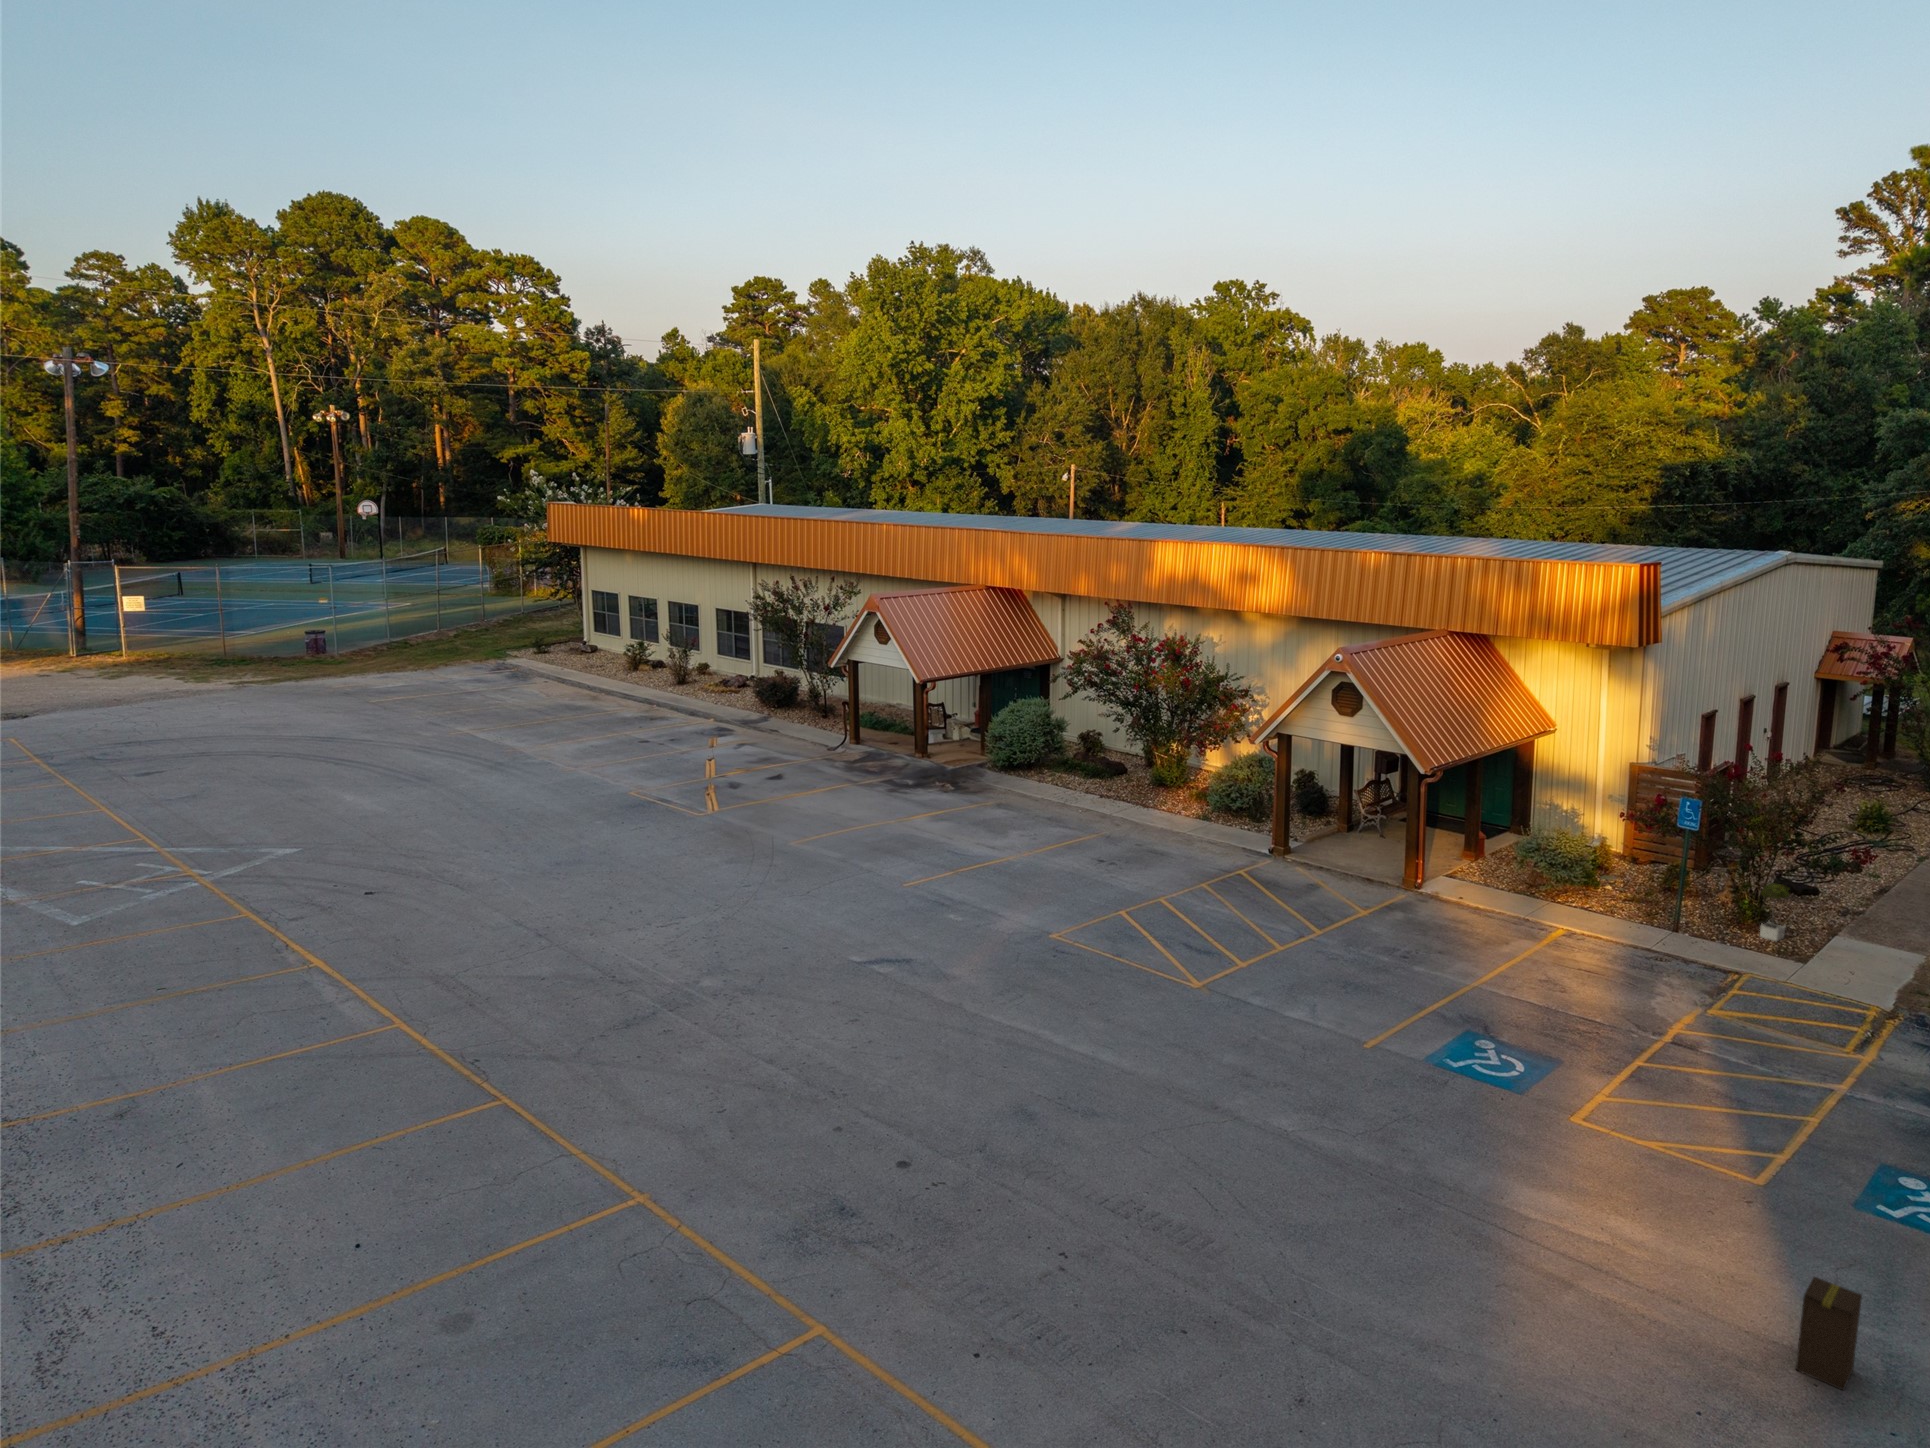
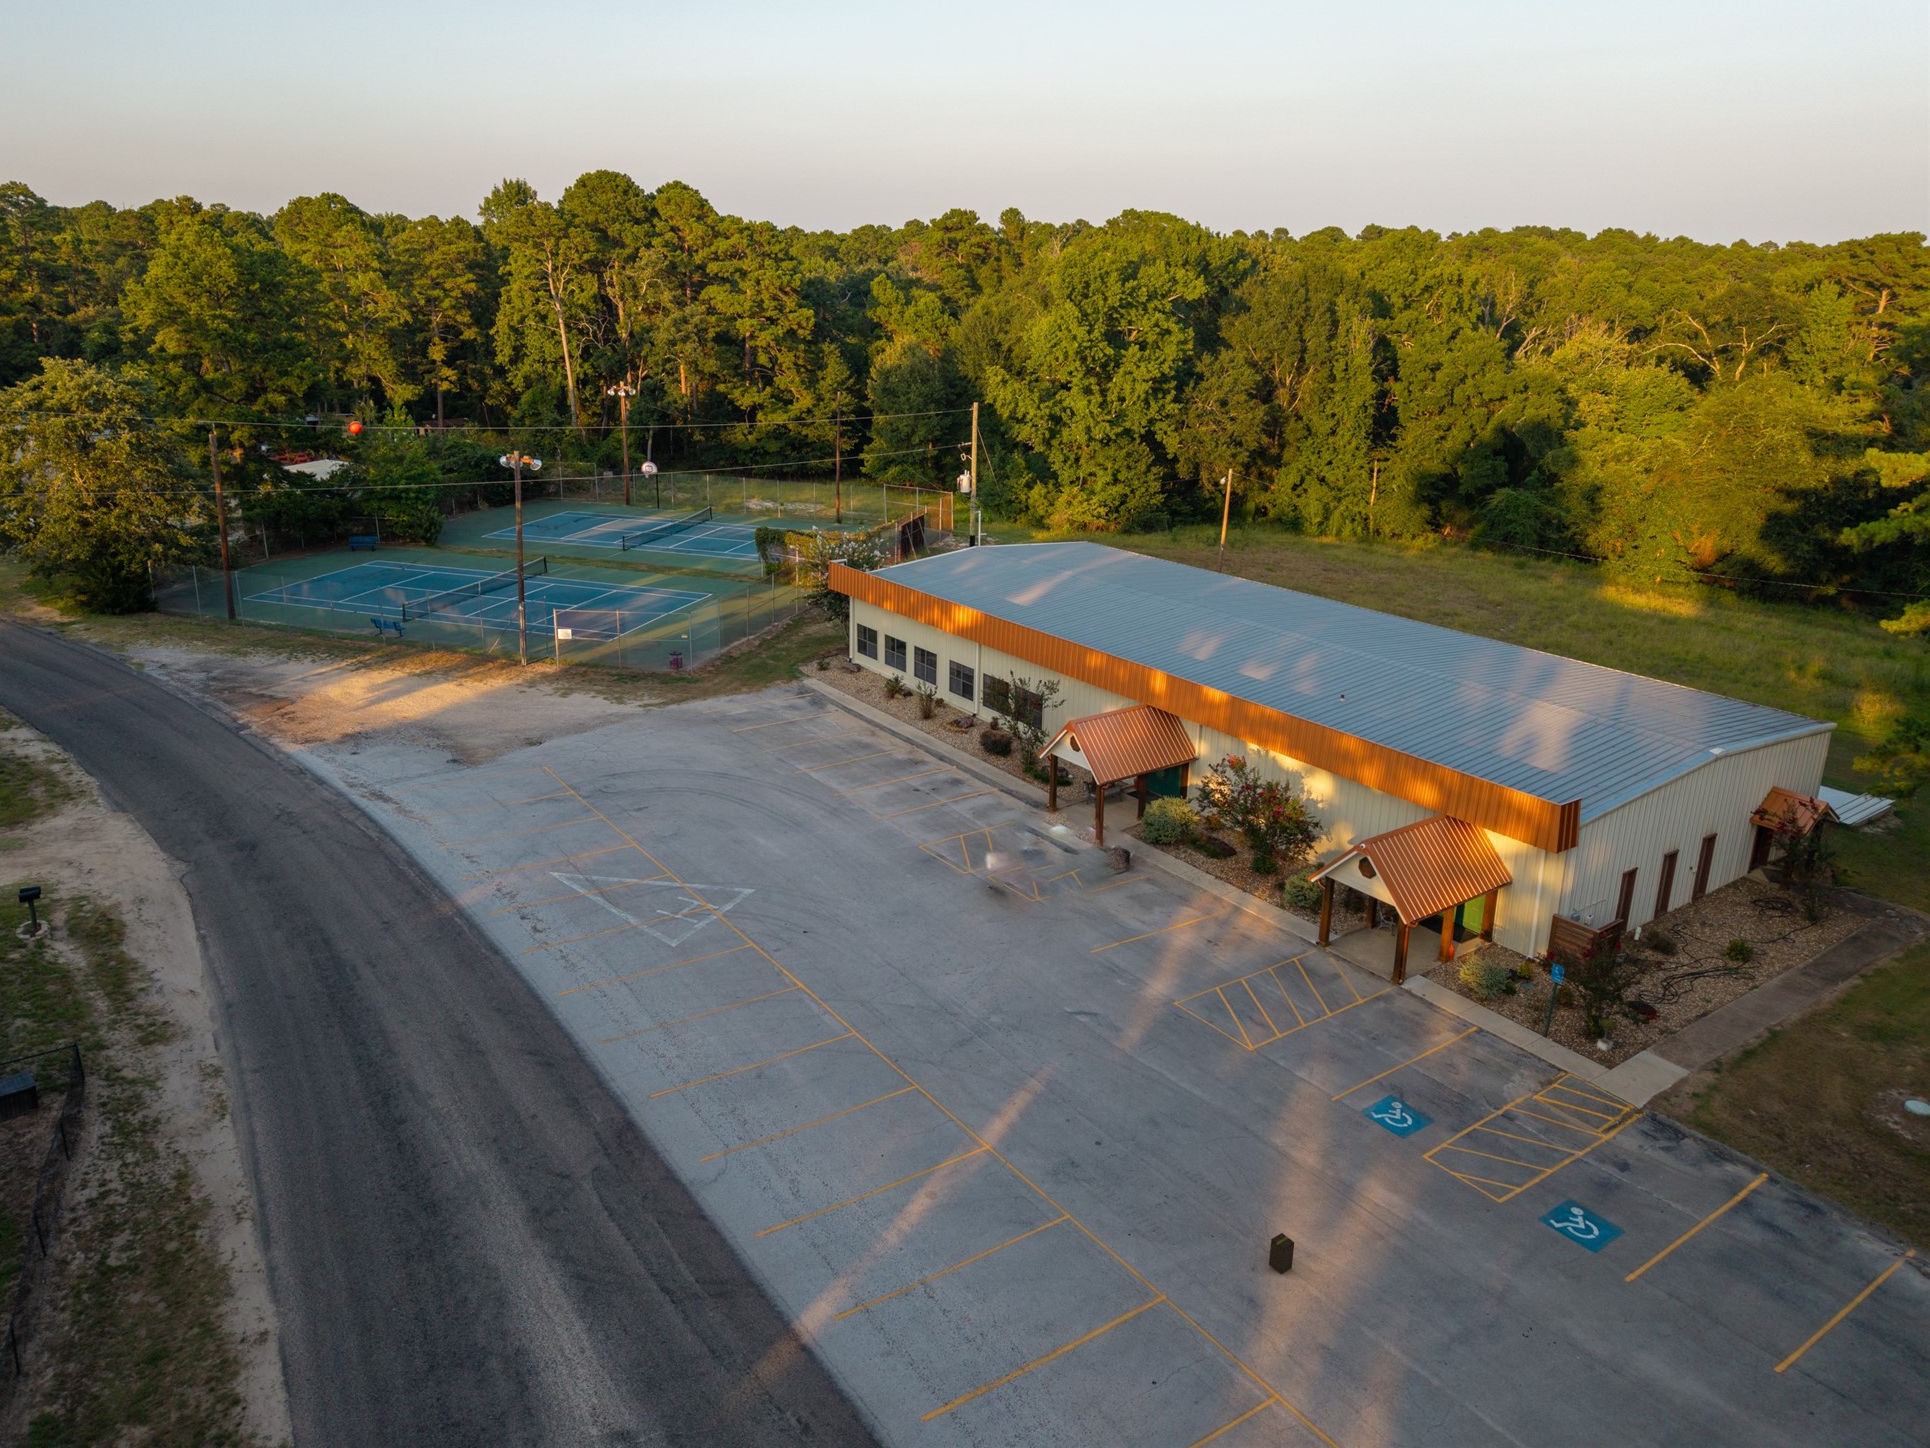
cardboard box: present [1796,1277,1862,1390] -> present [1269,1233,1294,1274]

